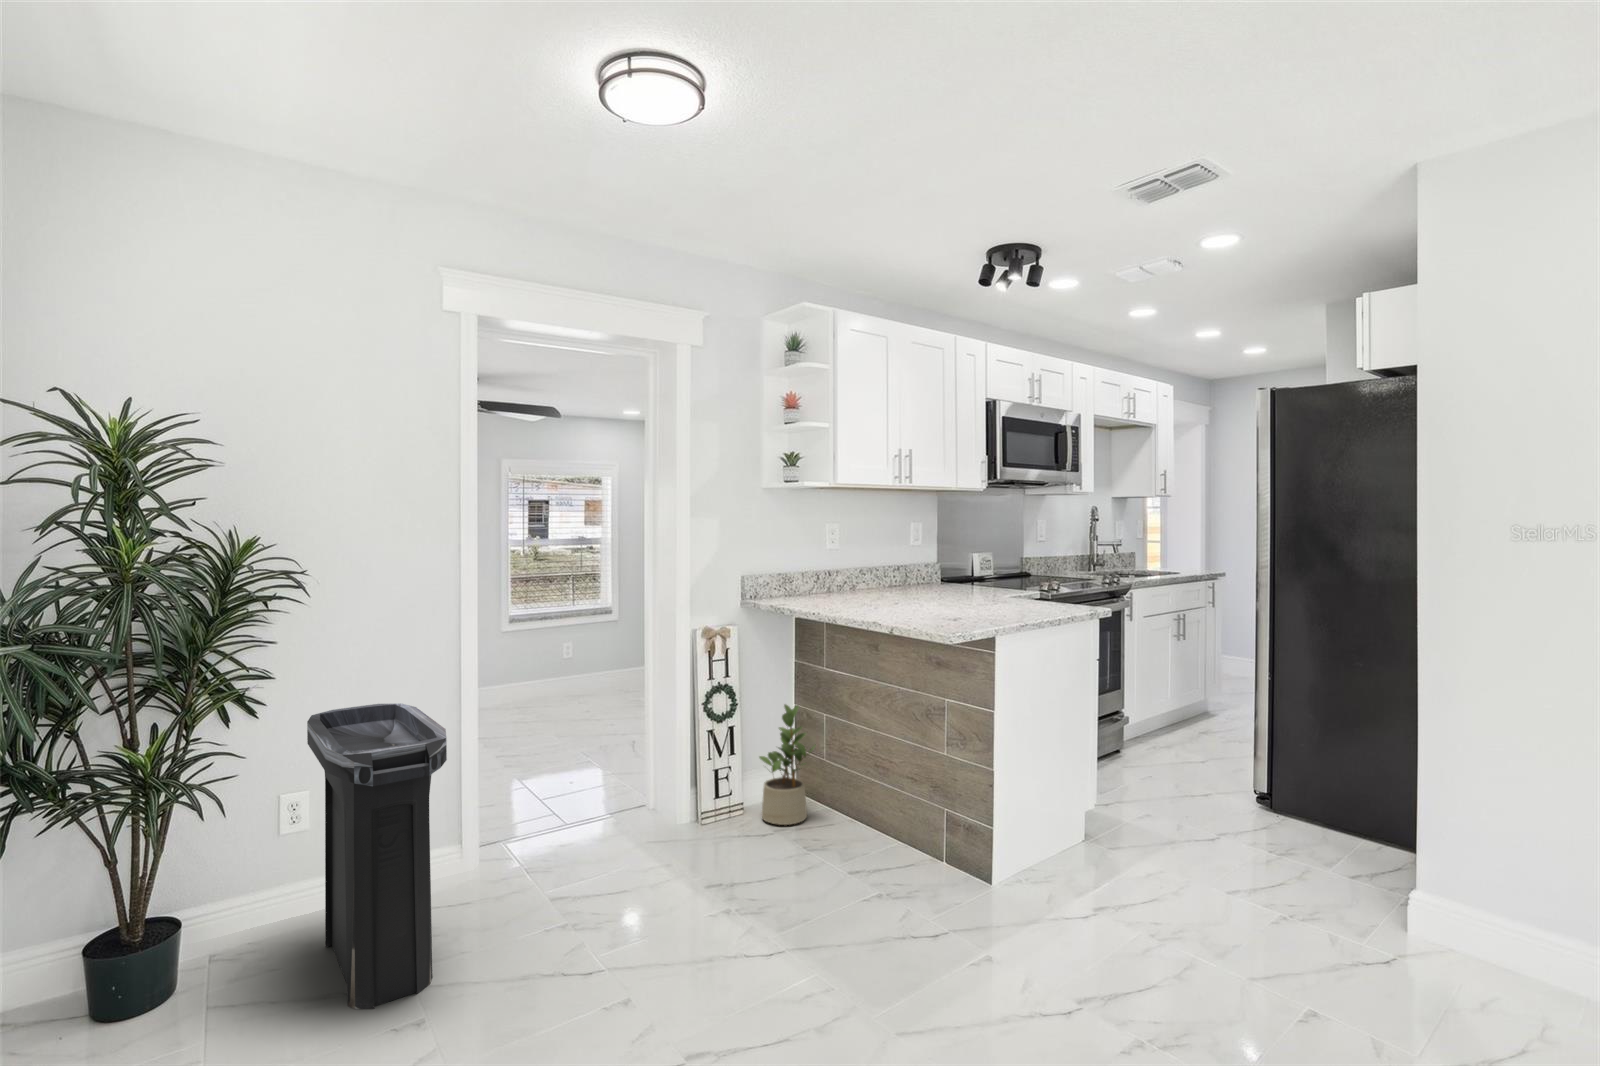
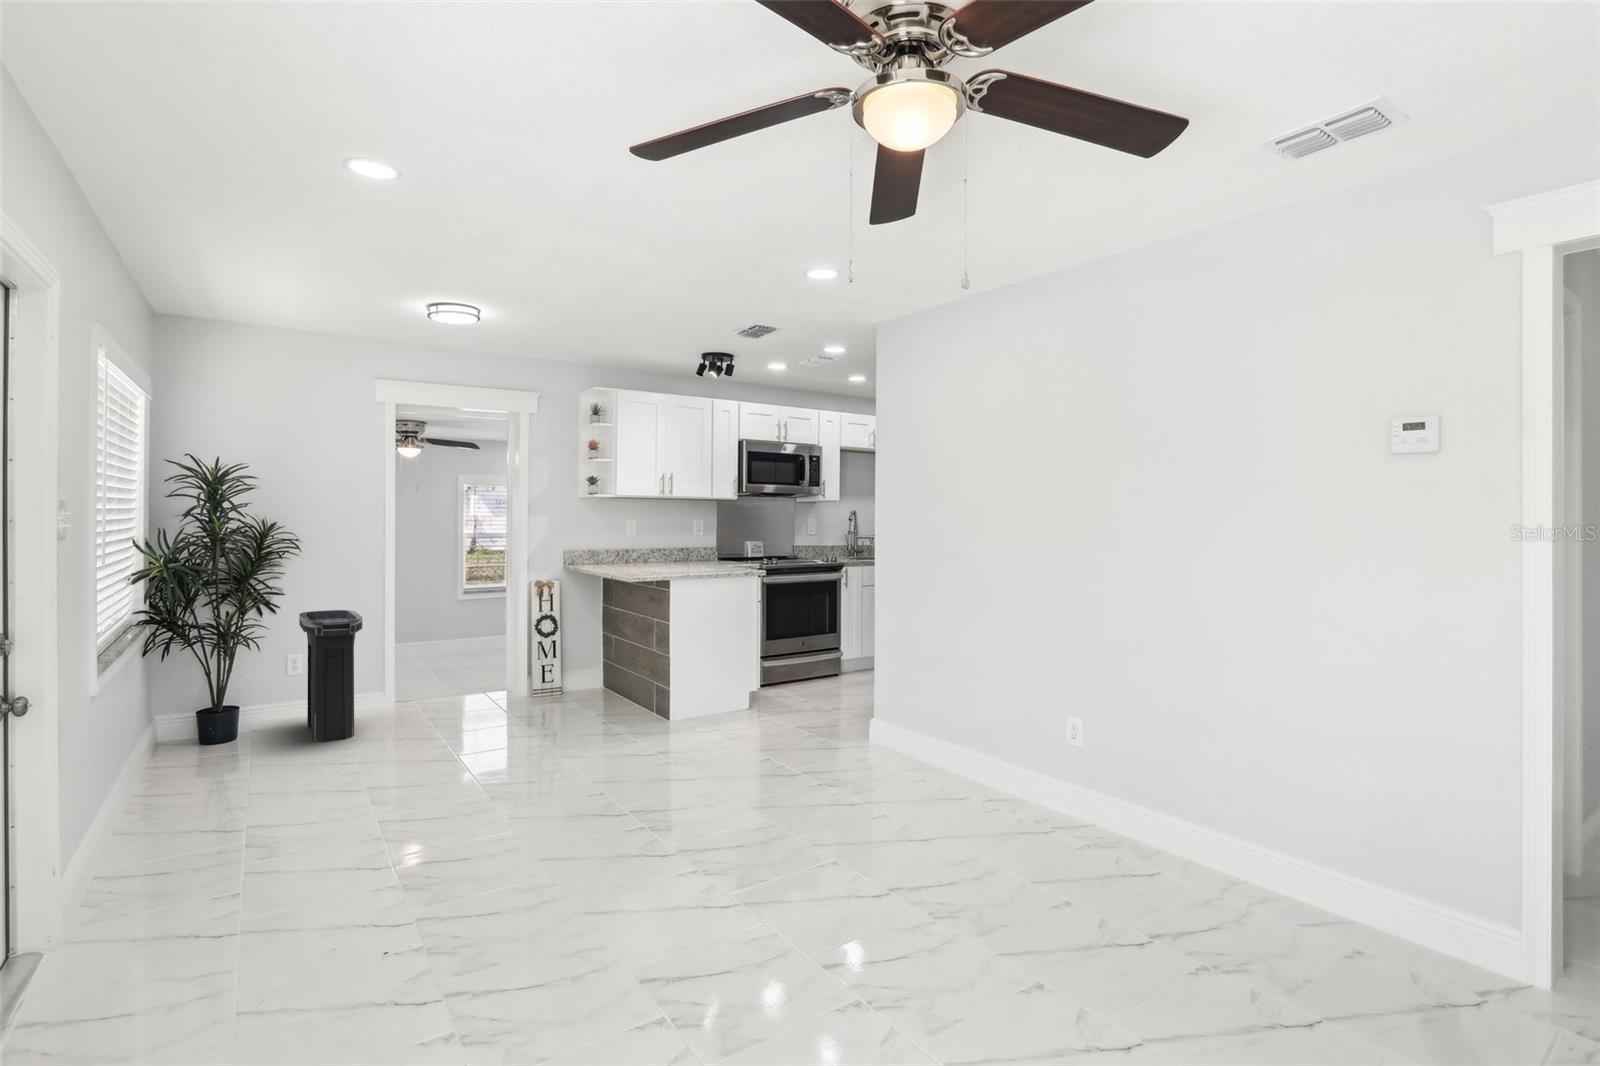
potted plant: present [759,704,815,825] -> none [568,627,601,697]

